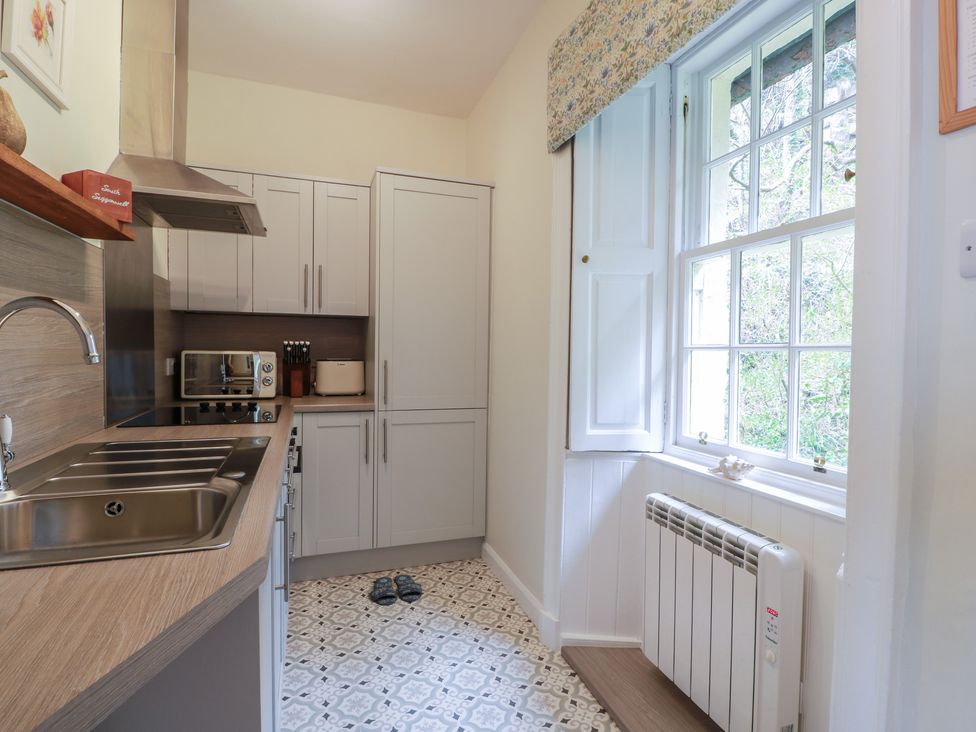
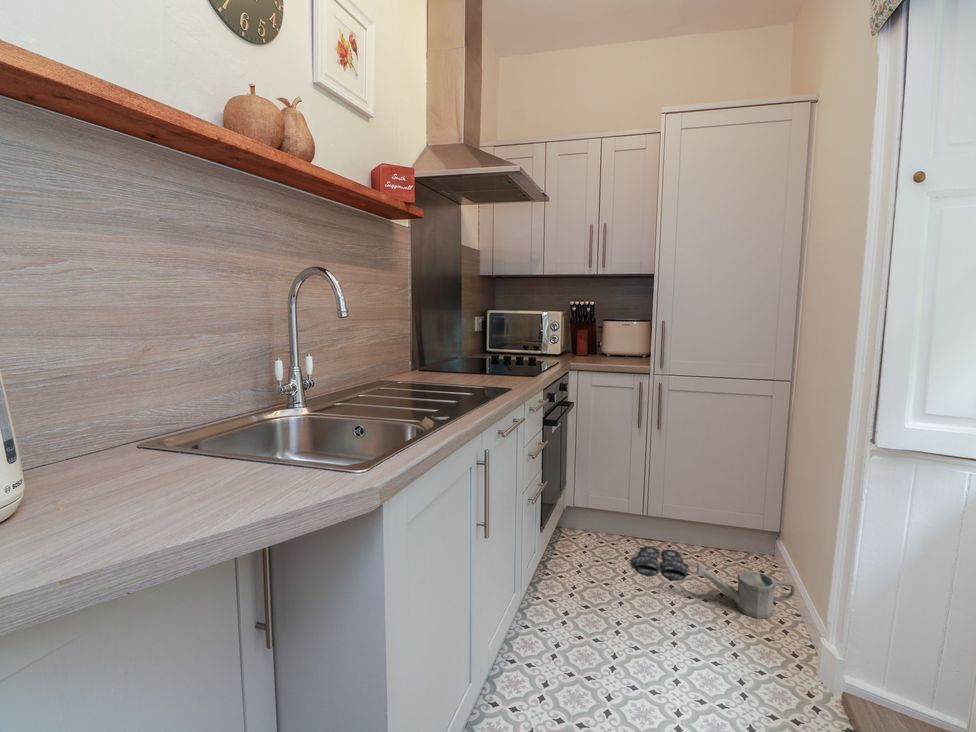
watering can: none [436,572,509,612] -> present [697,564,794,619]

